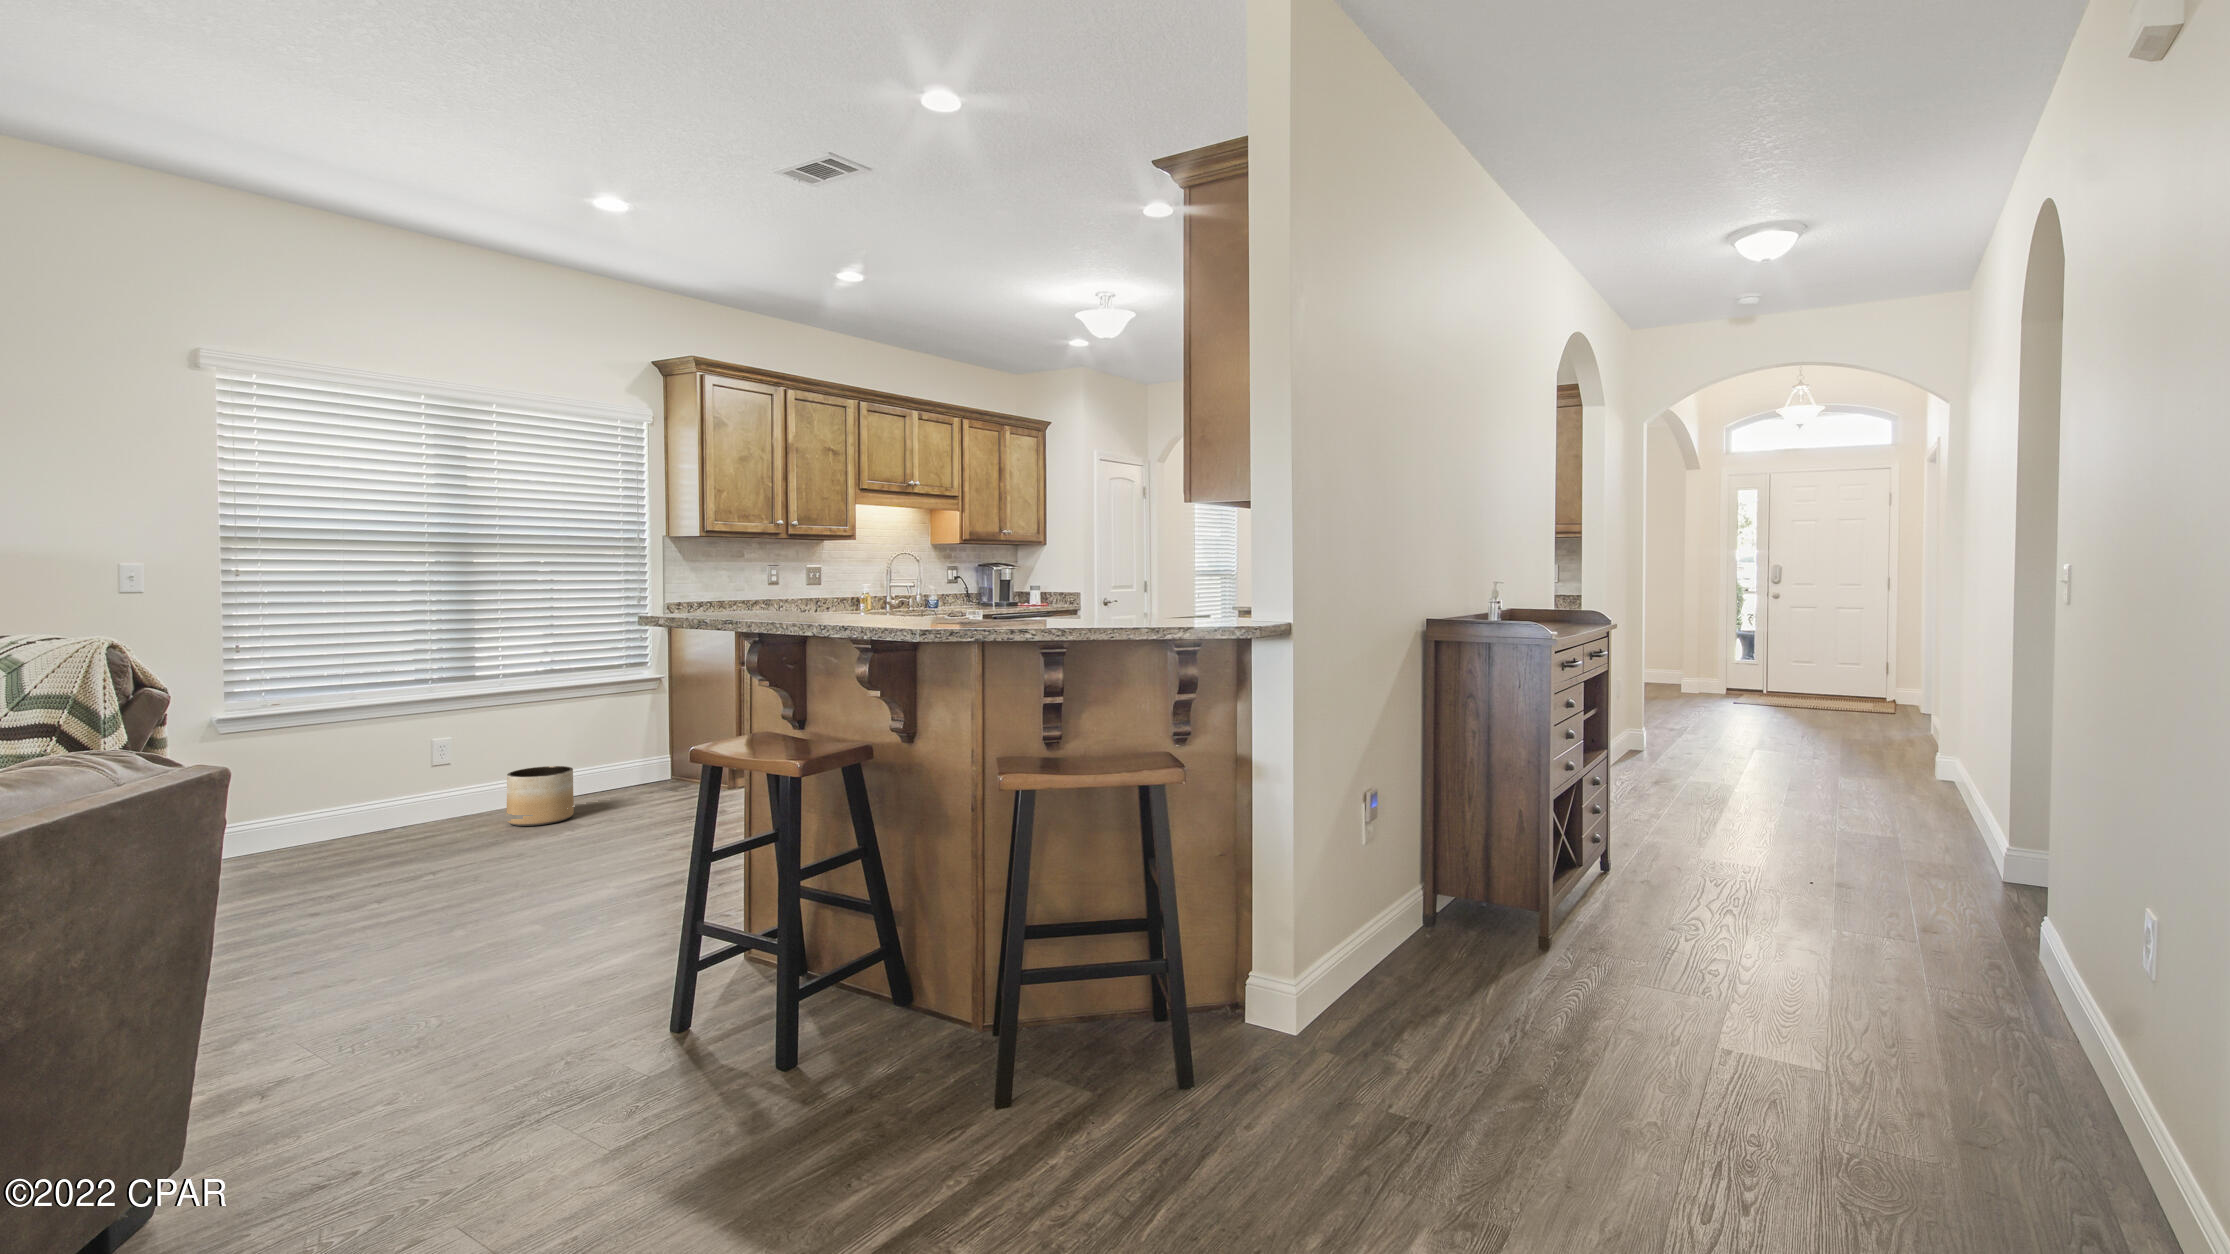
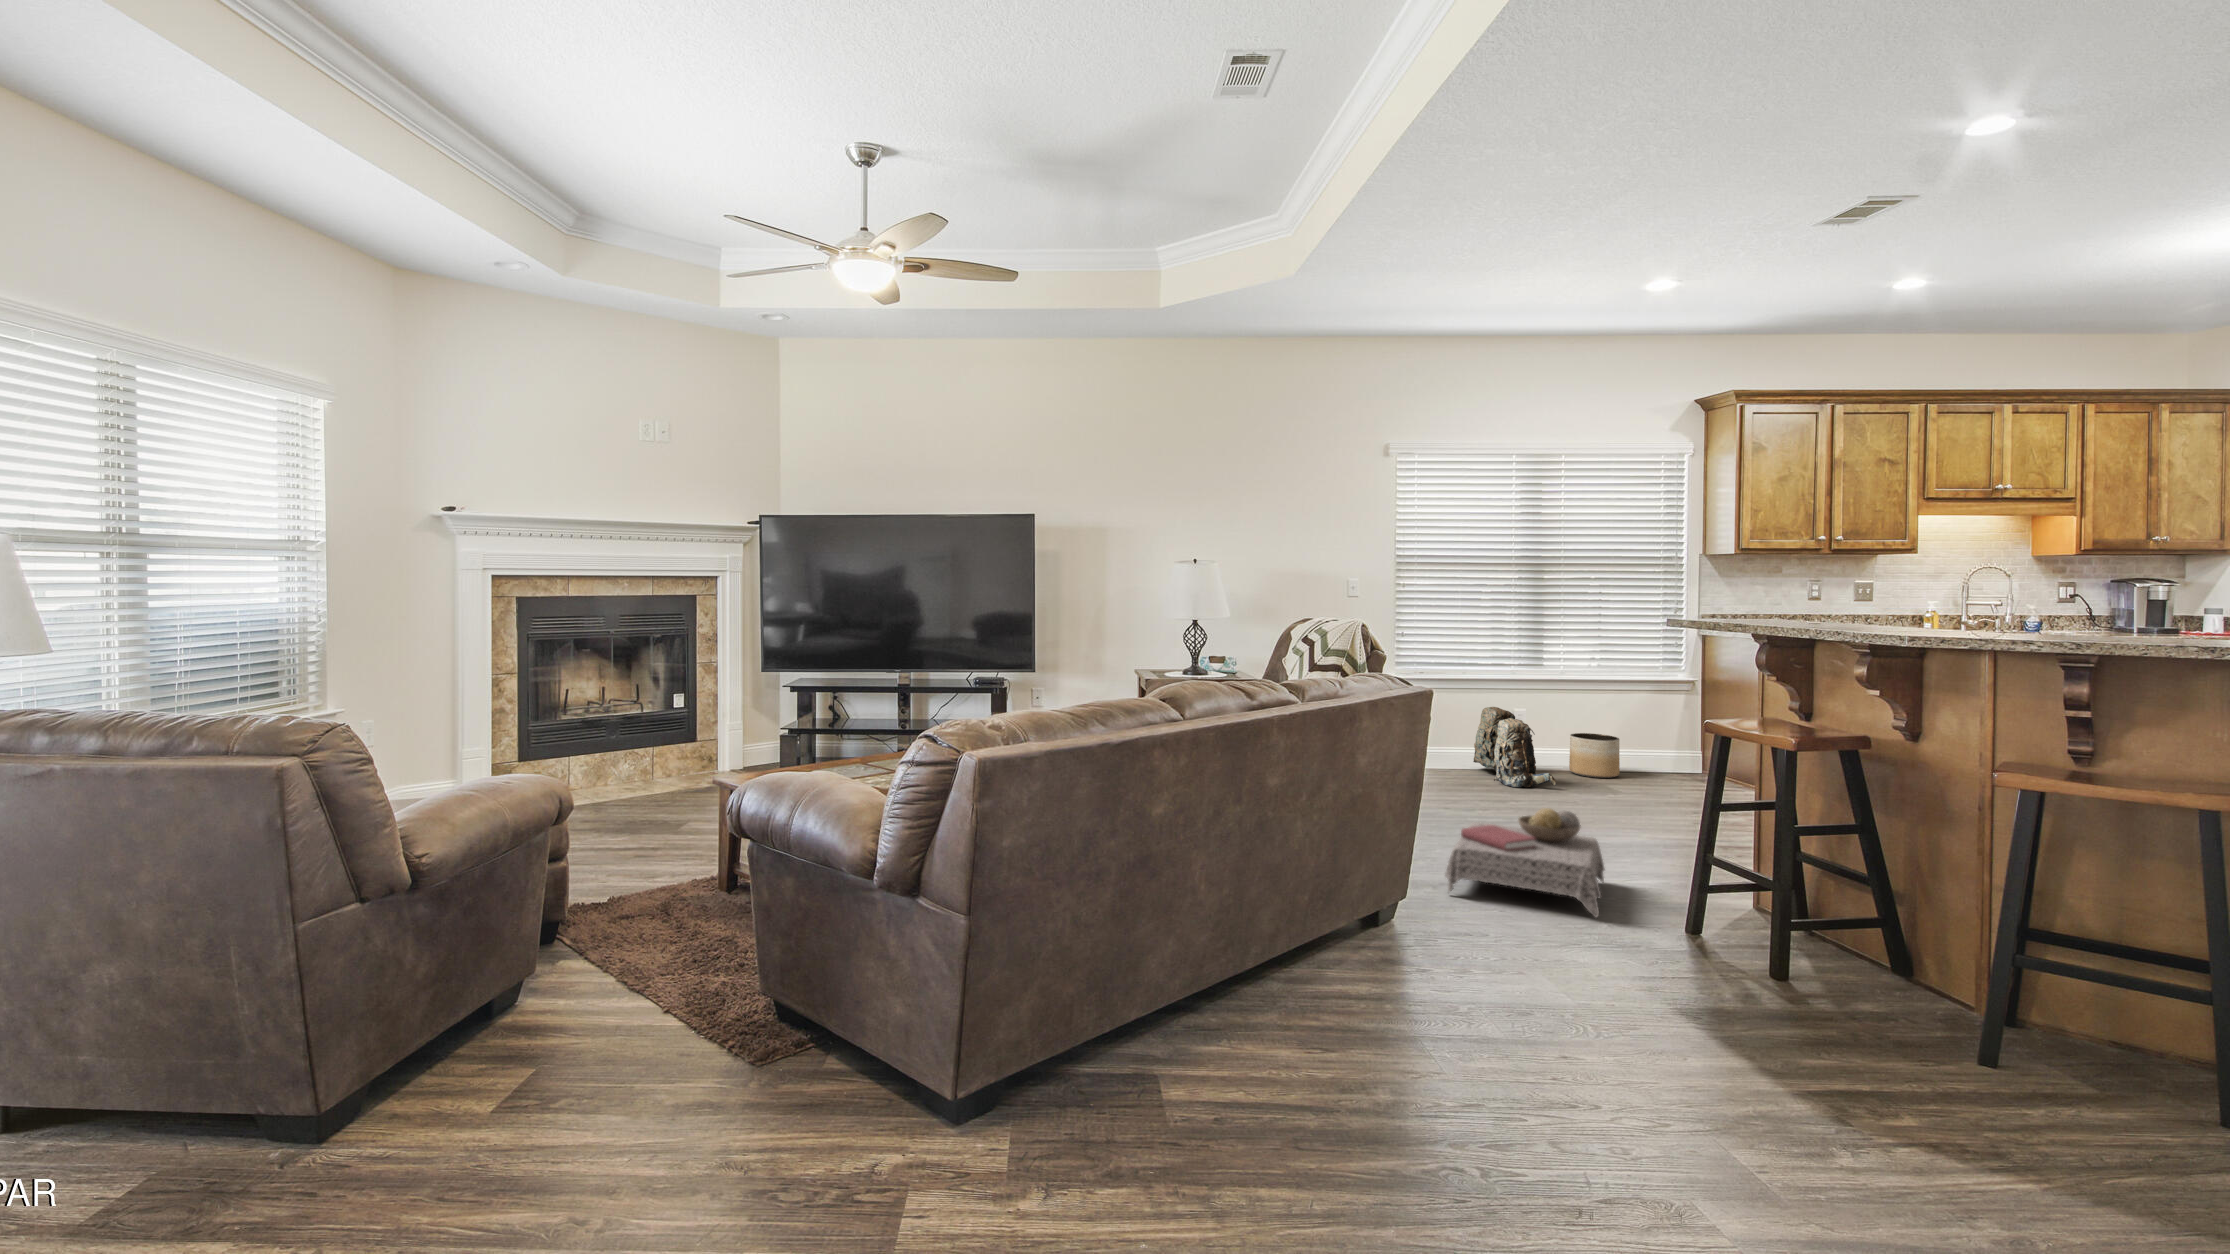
backpack: none [353,754,487,869] -> present [1473,707,1556,787]
ottoman: none [262,917,559,1141] -> present [1445,808,1605,918]

